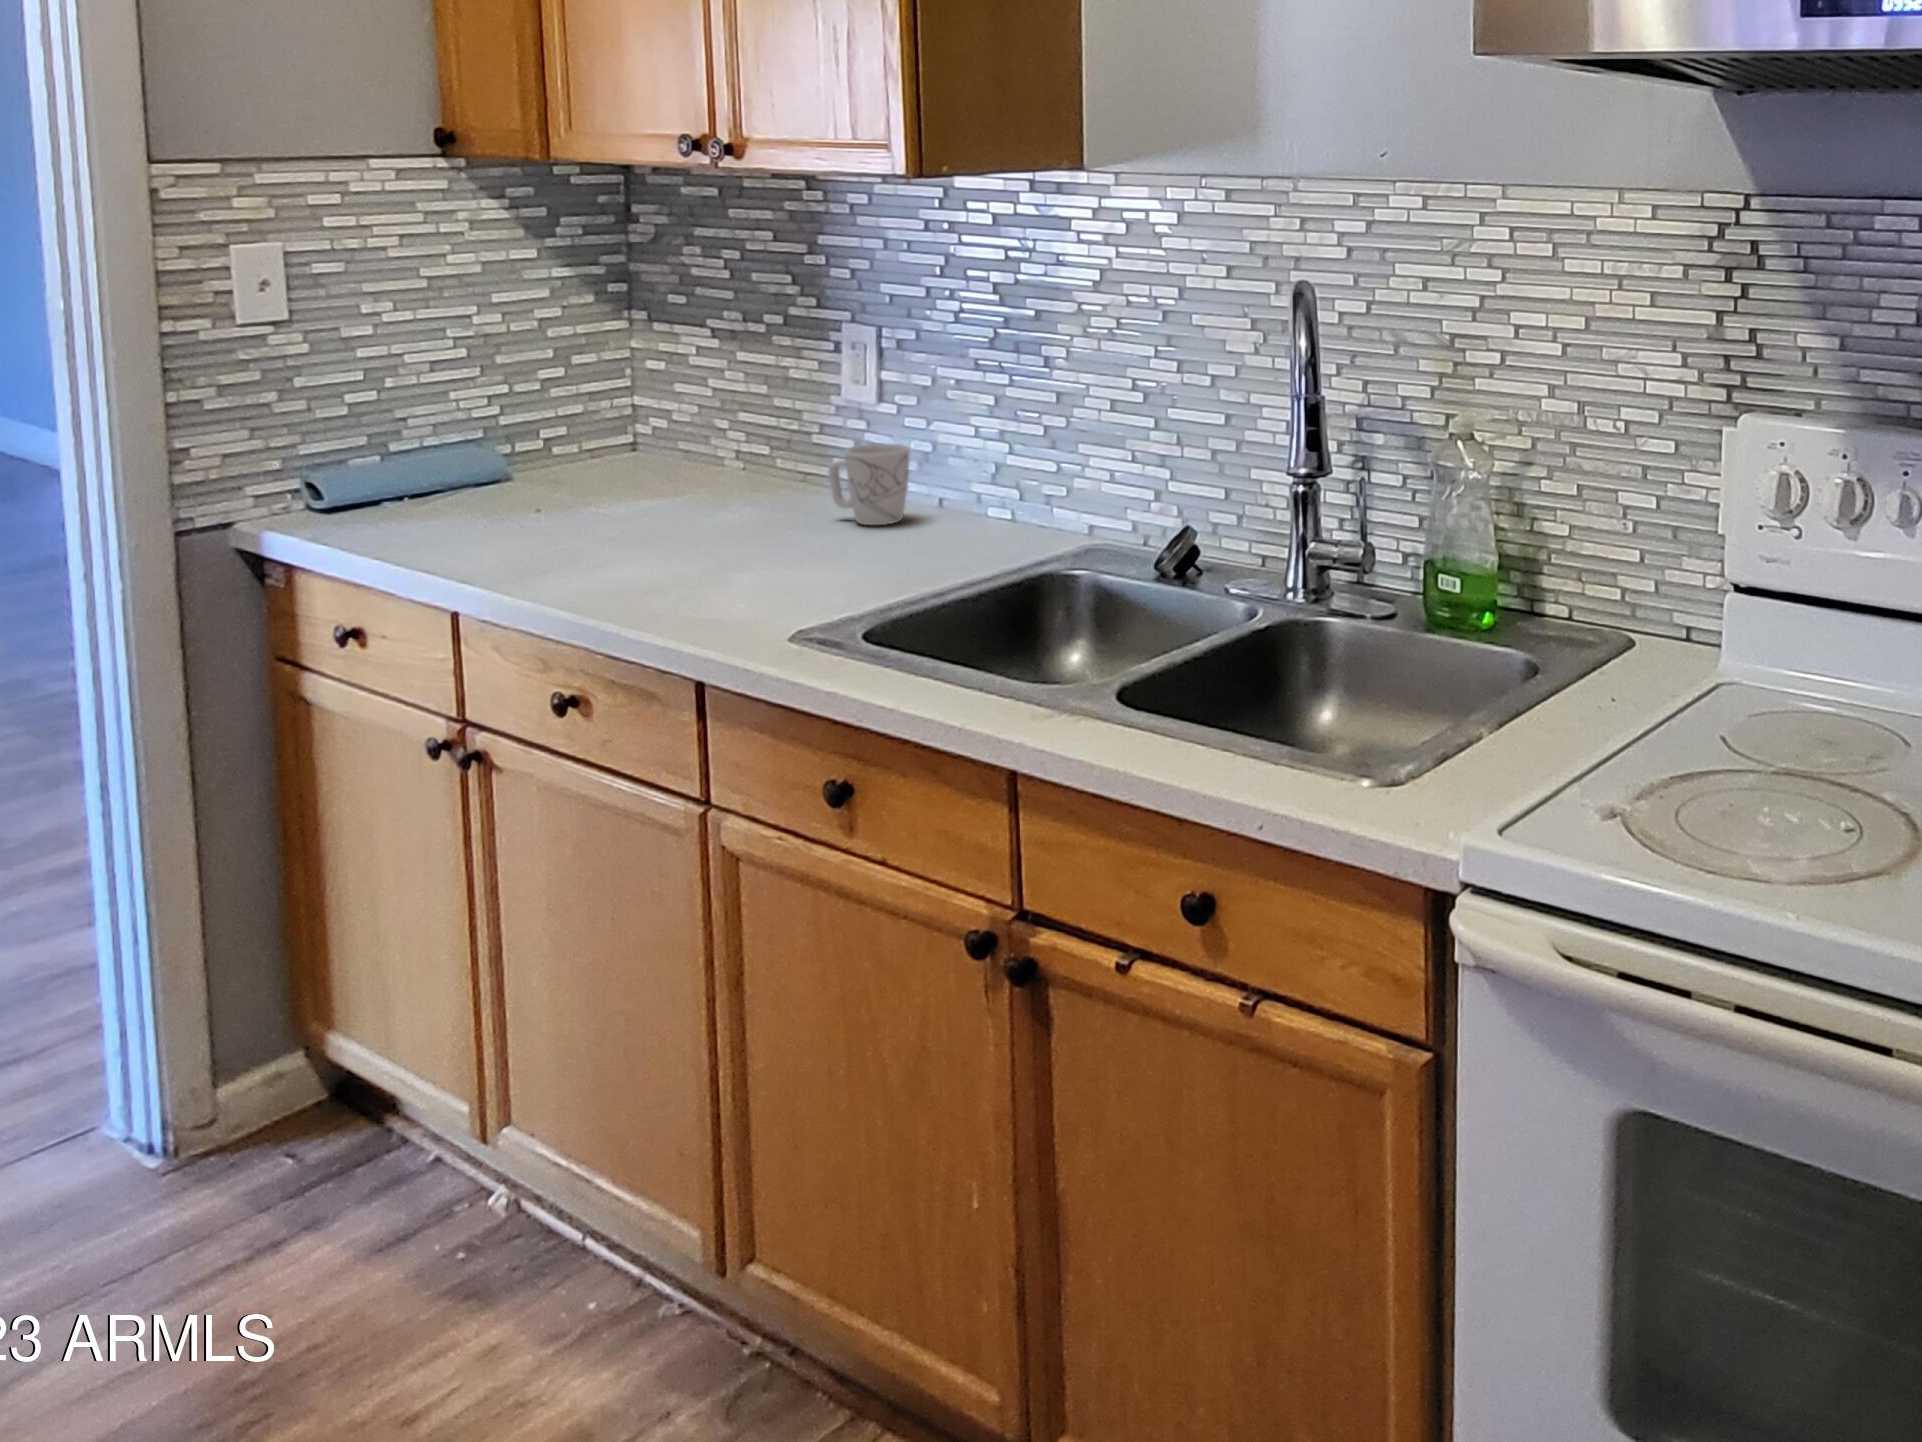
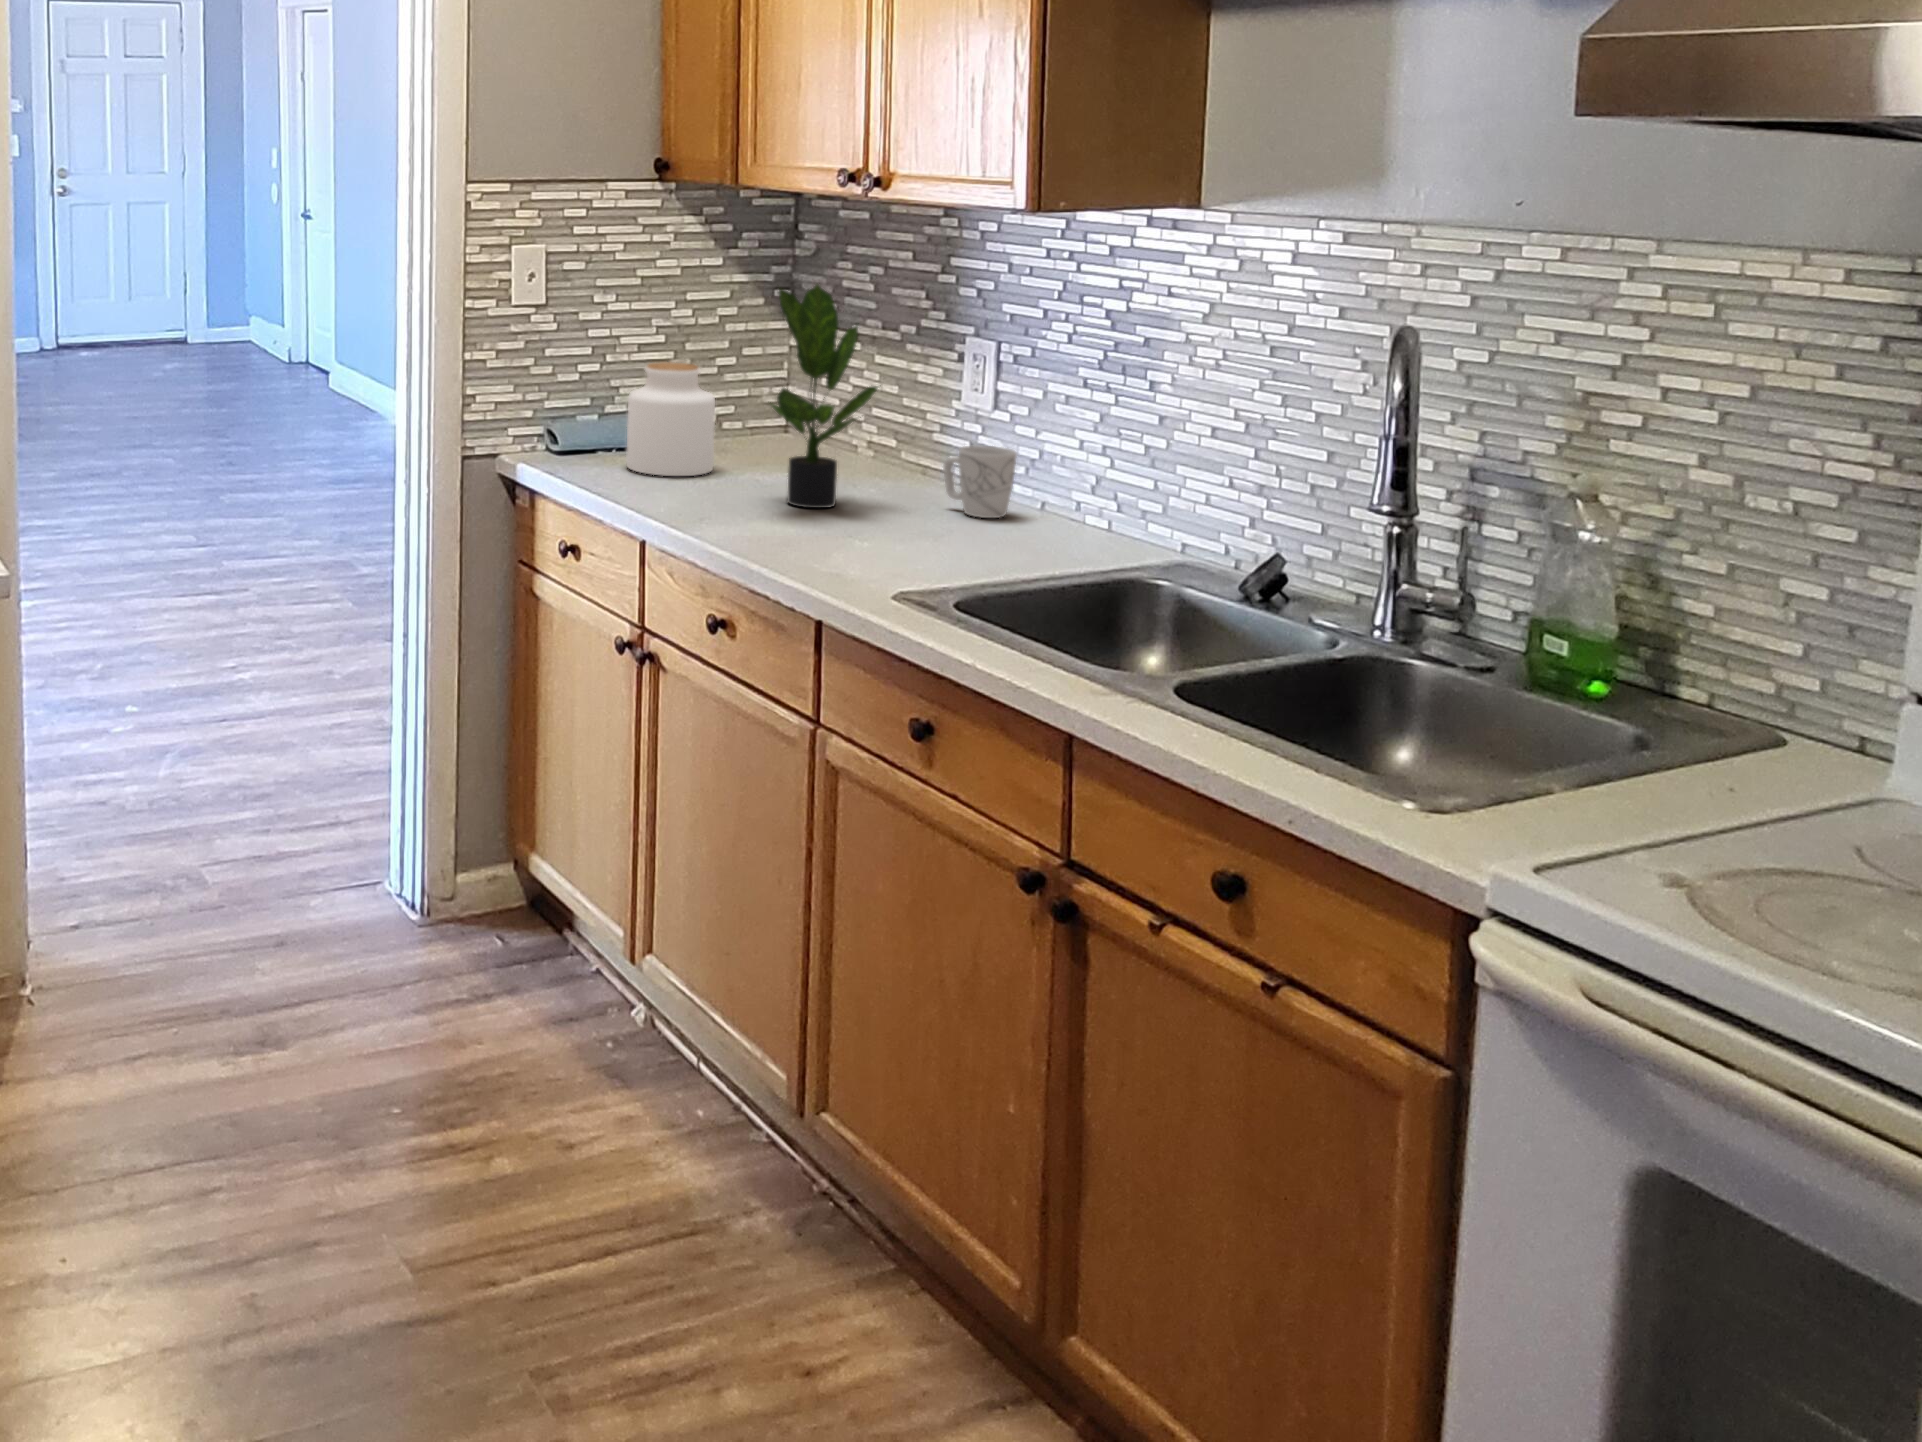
potted plant: none [609,272,750,541] -> present [772,284,878,508]
jar: none [420,381,544,525] -> present [626,362,715,476]

